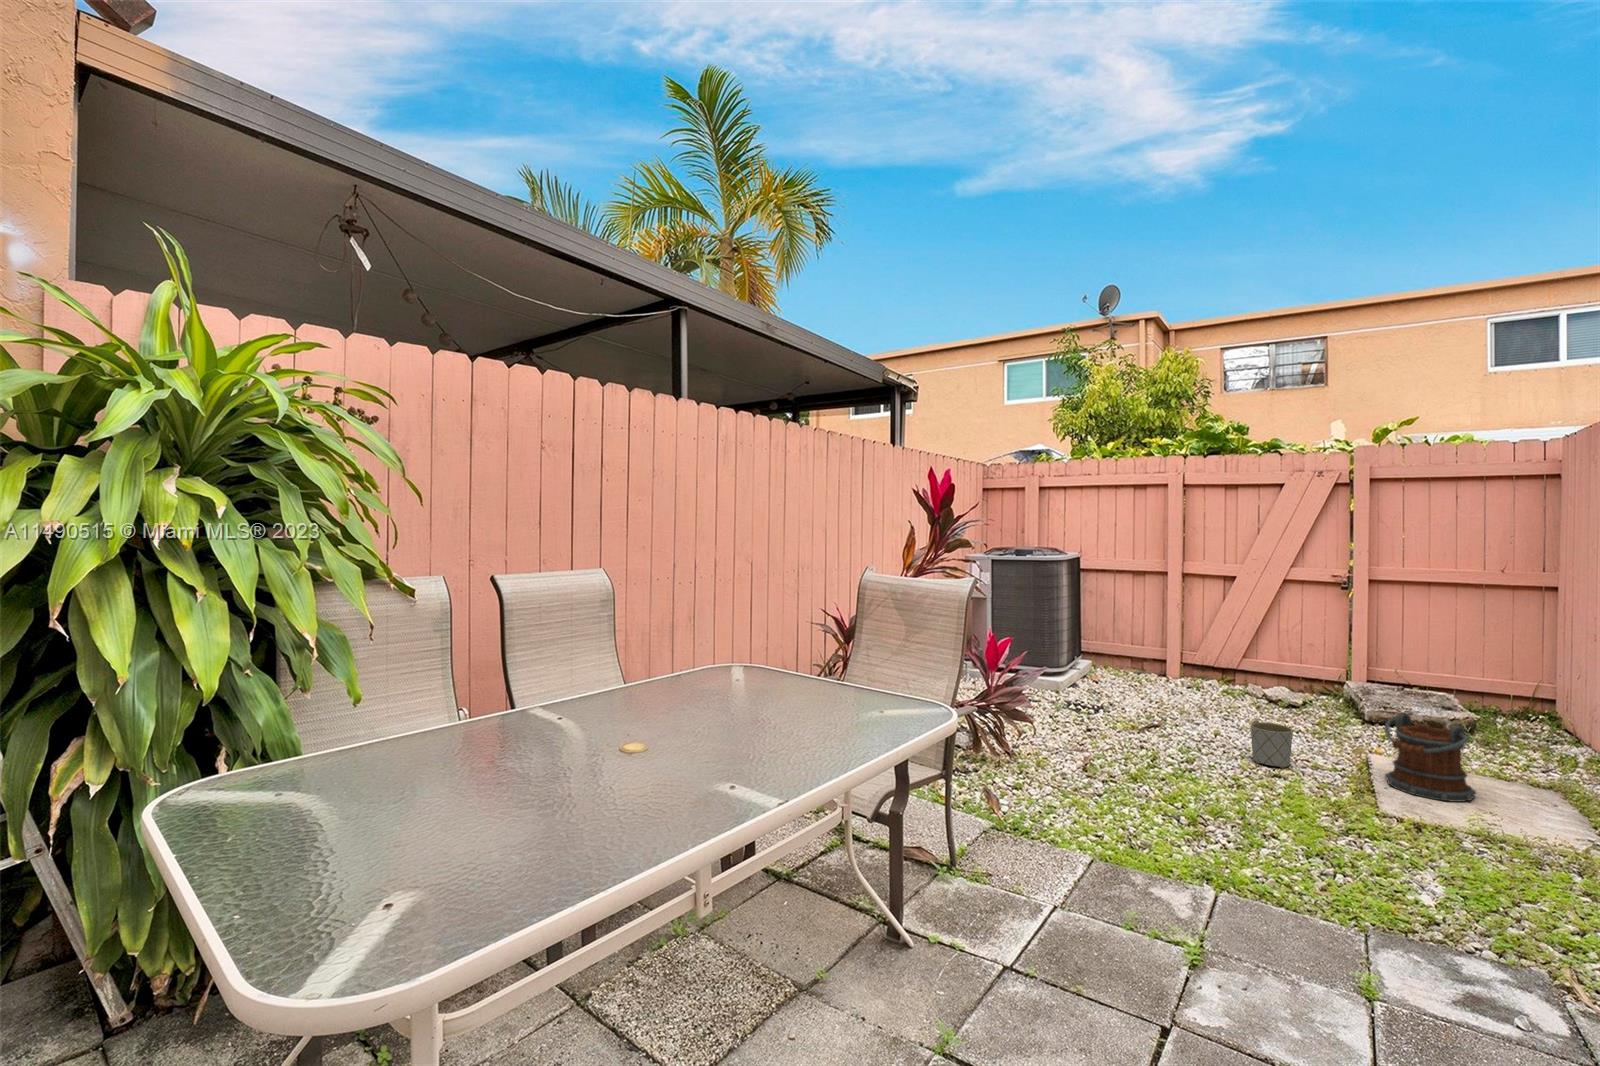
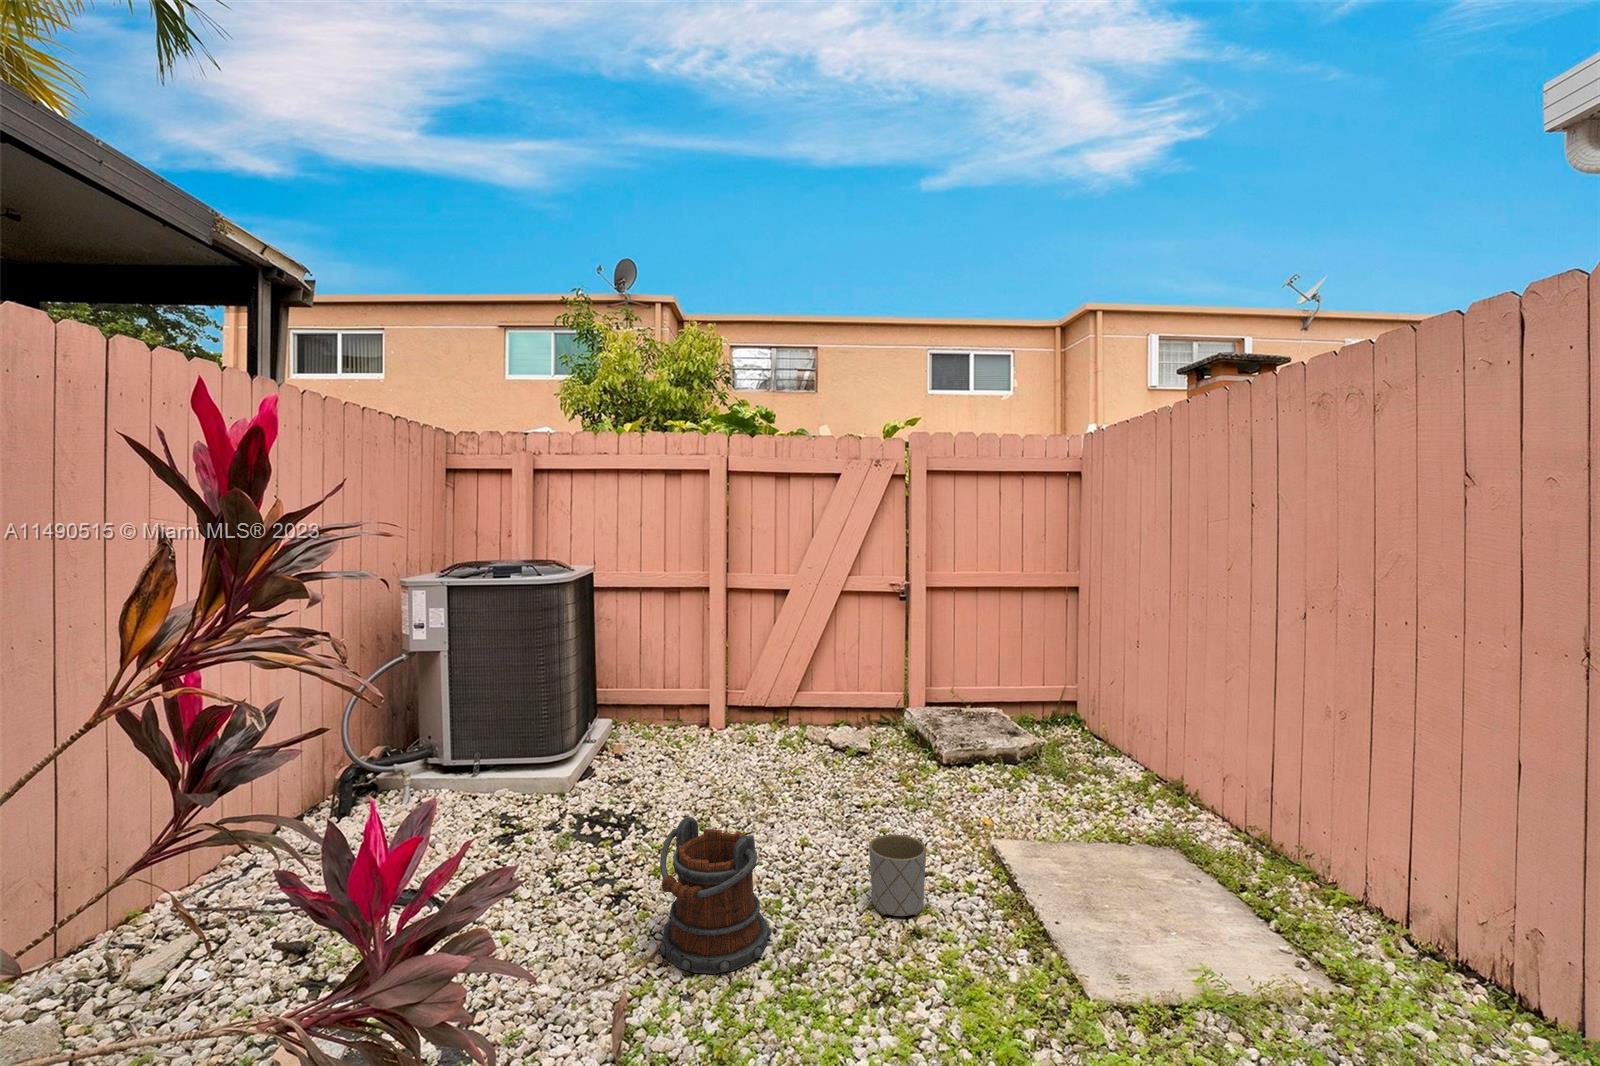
bucket: present [1385,713,1476,802] -> present [660,817,772,974]

